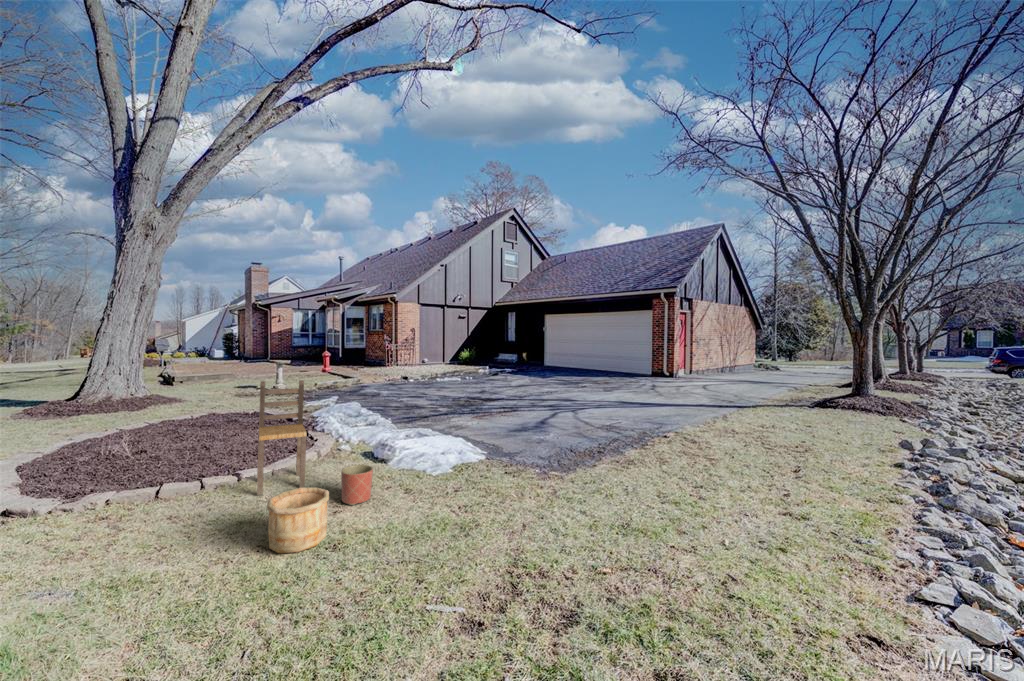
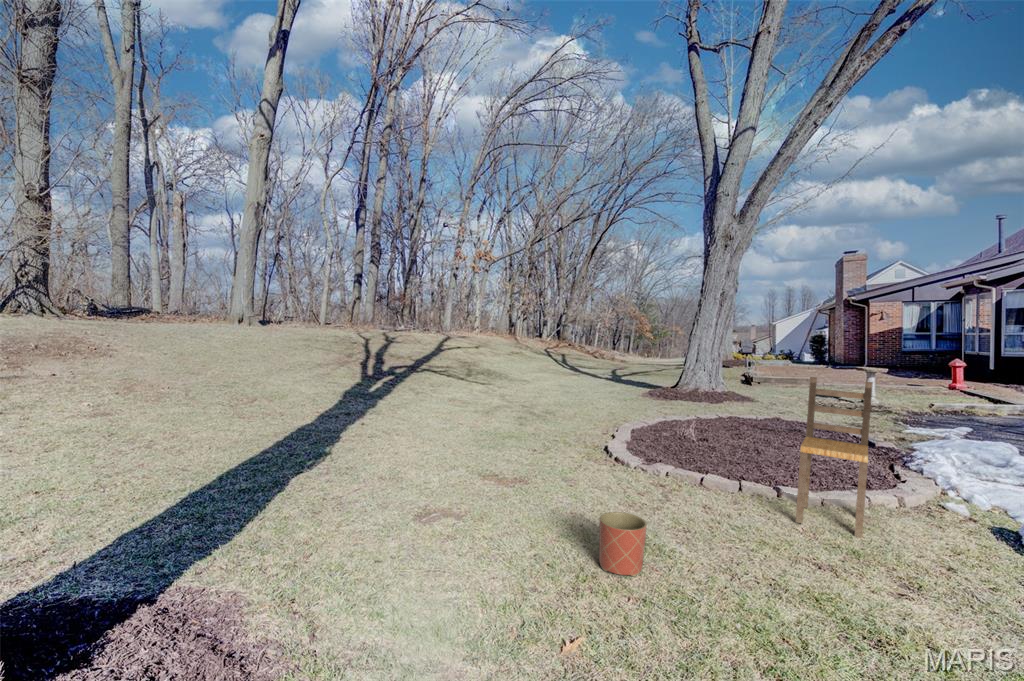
planter: present [341,465,373,505] -> present [599,512,647,577]
wooden bucket: present [267,488,329,553] -> none [786,524,883,621]

